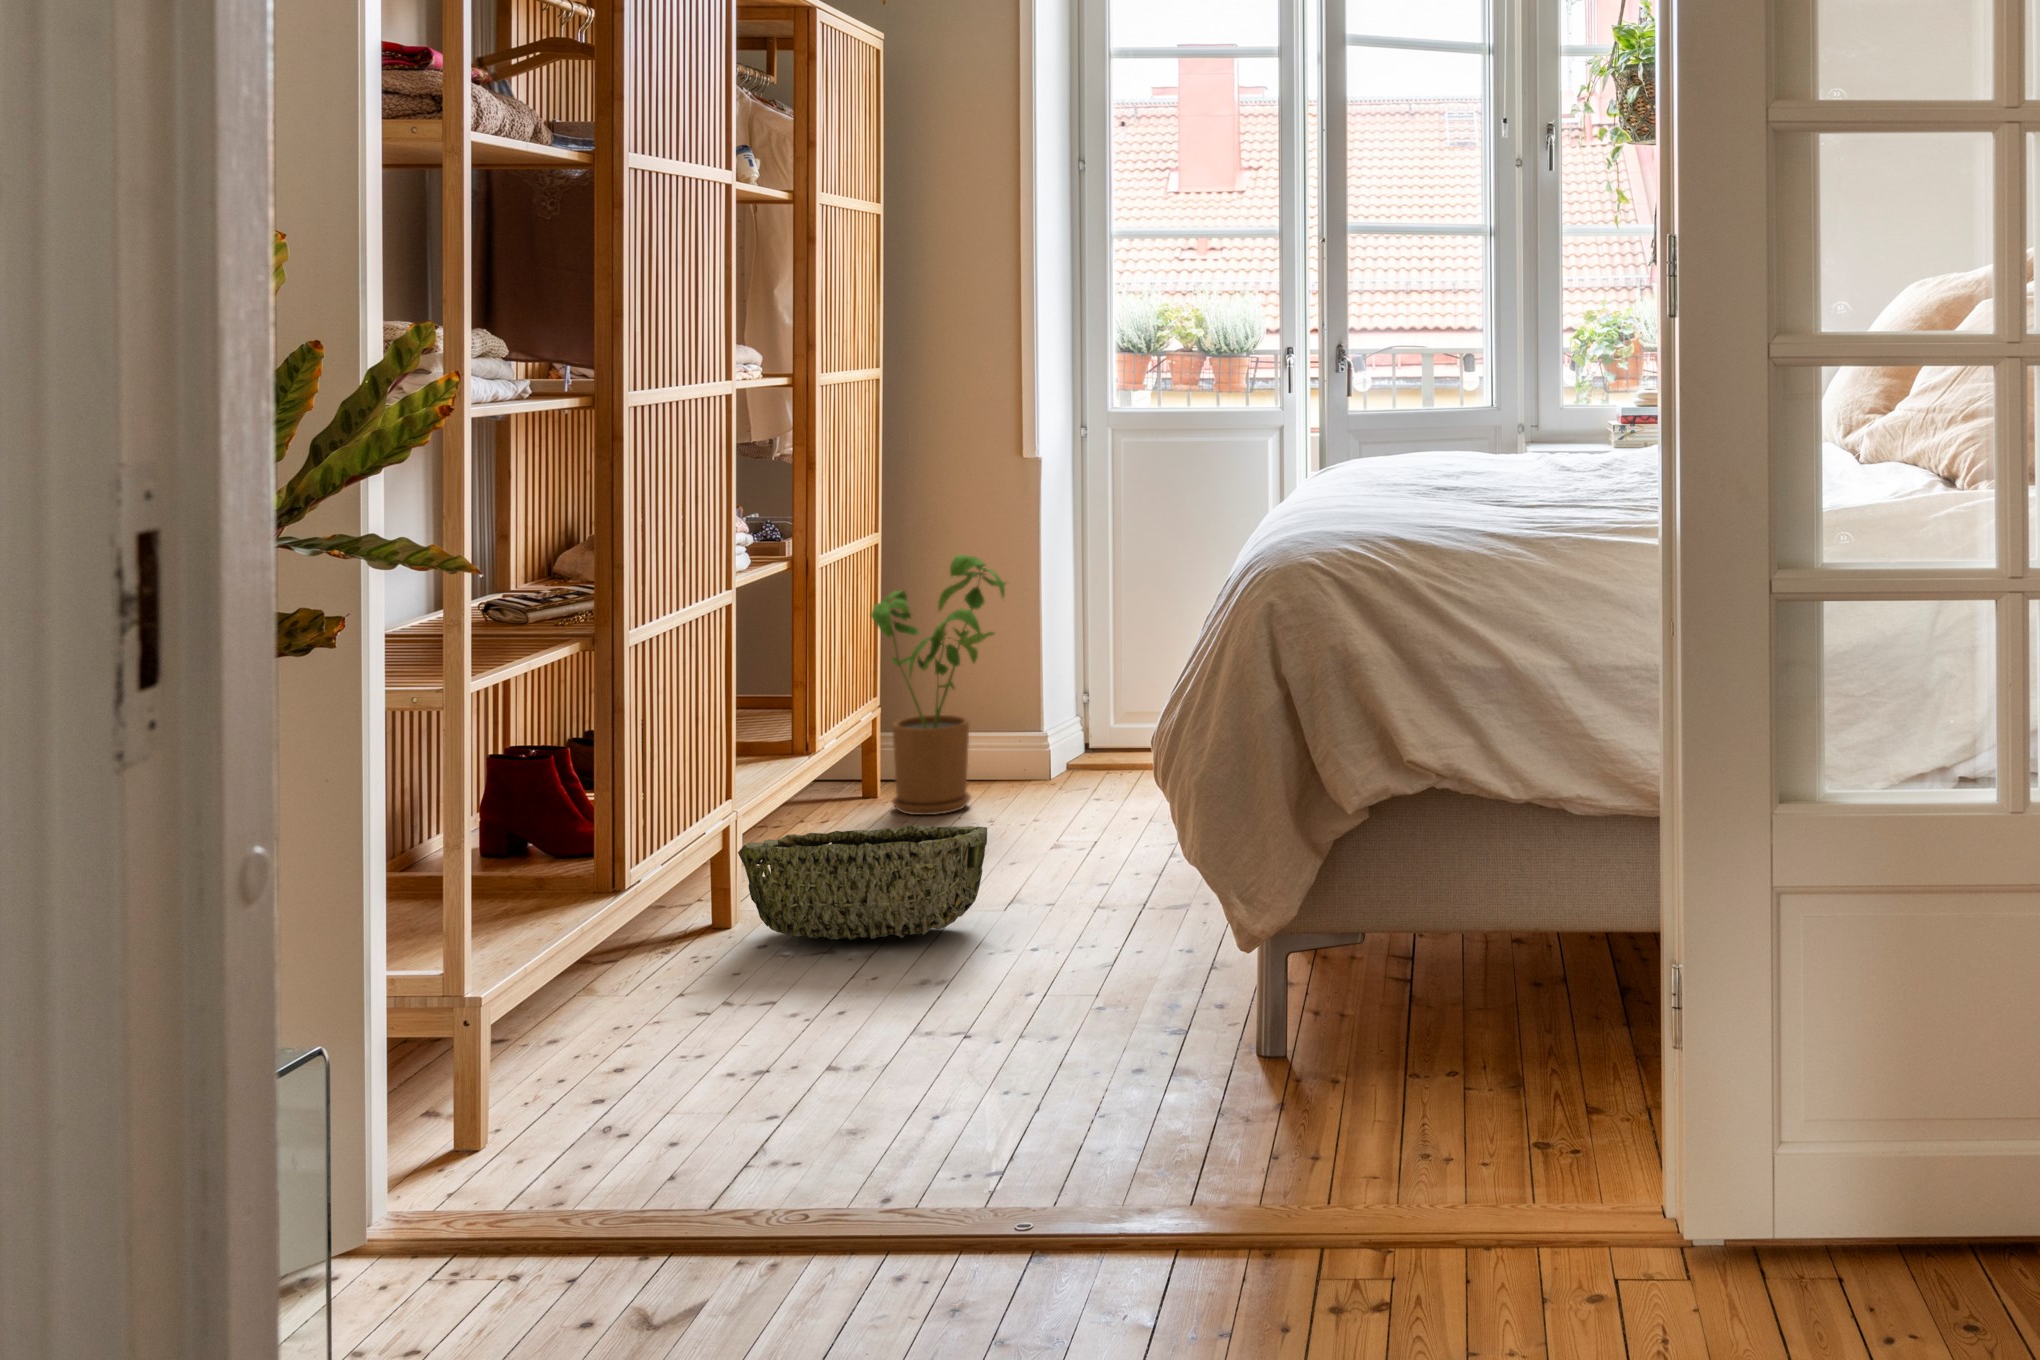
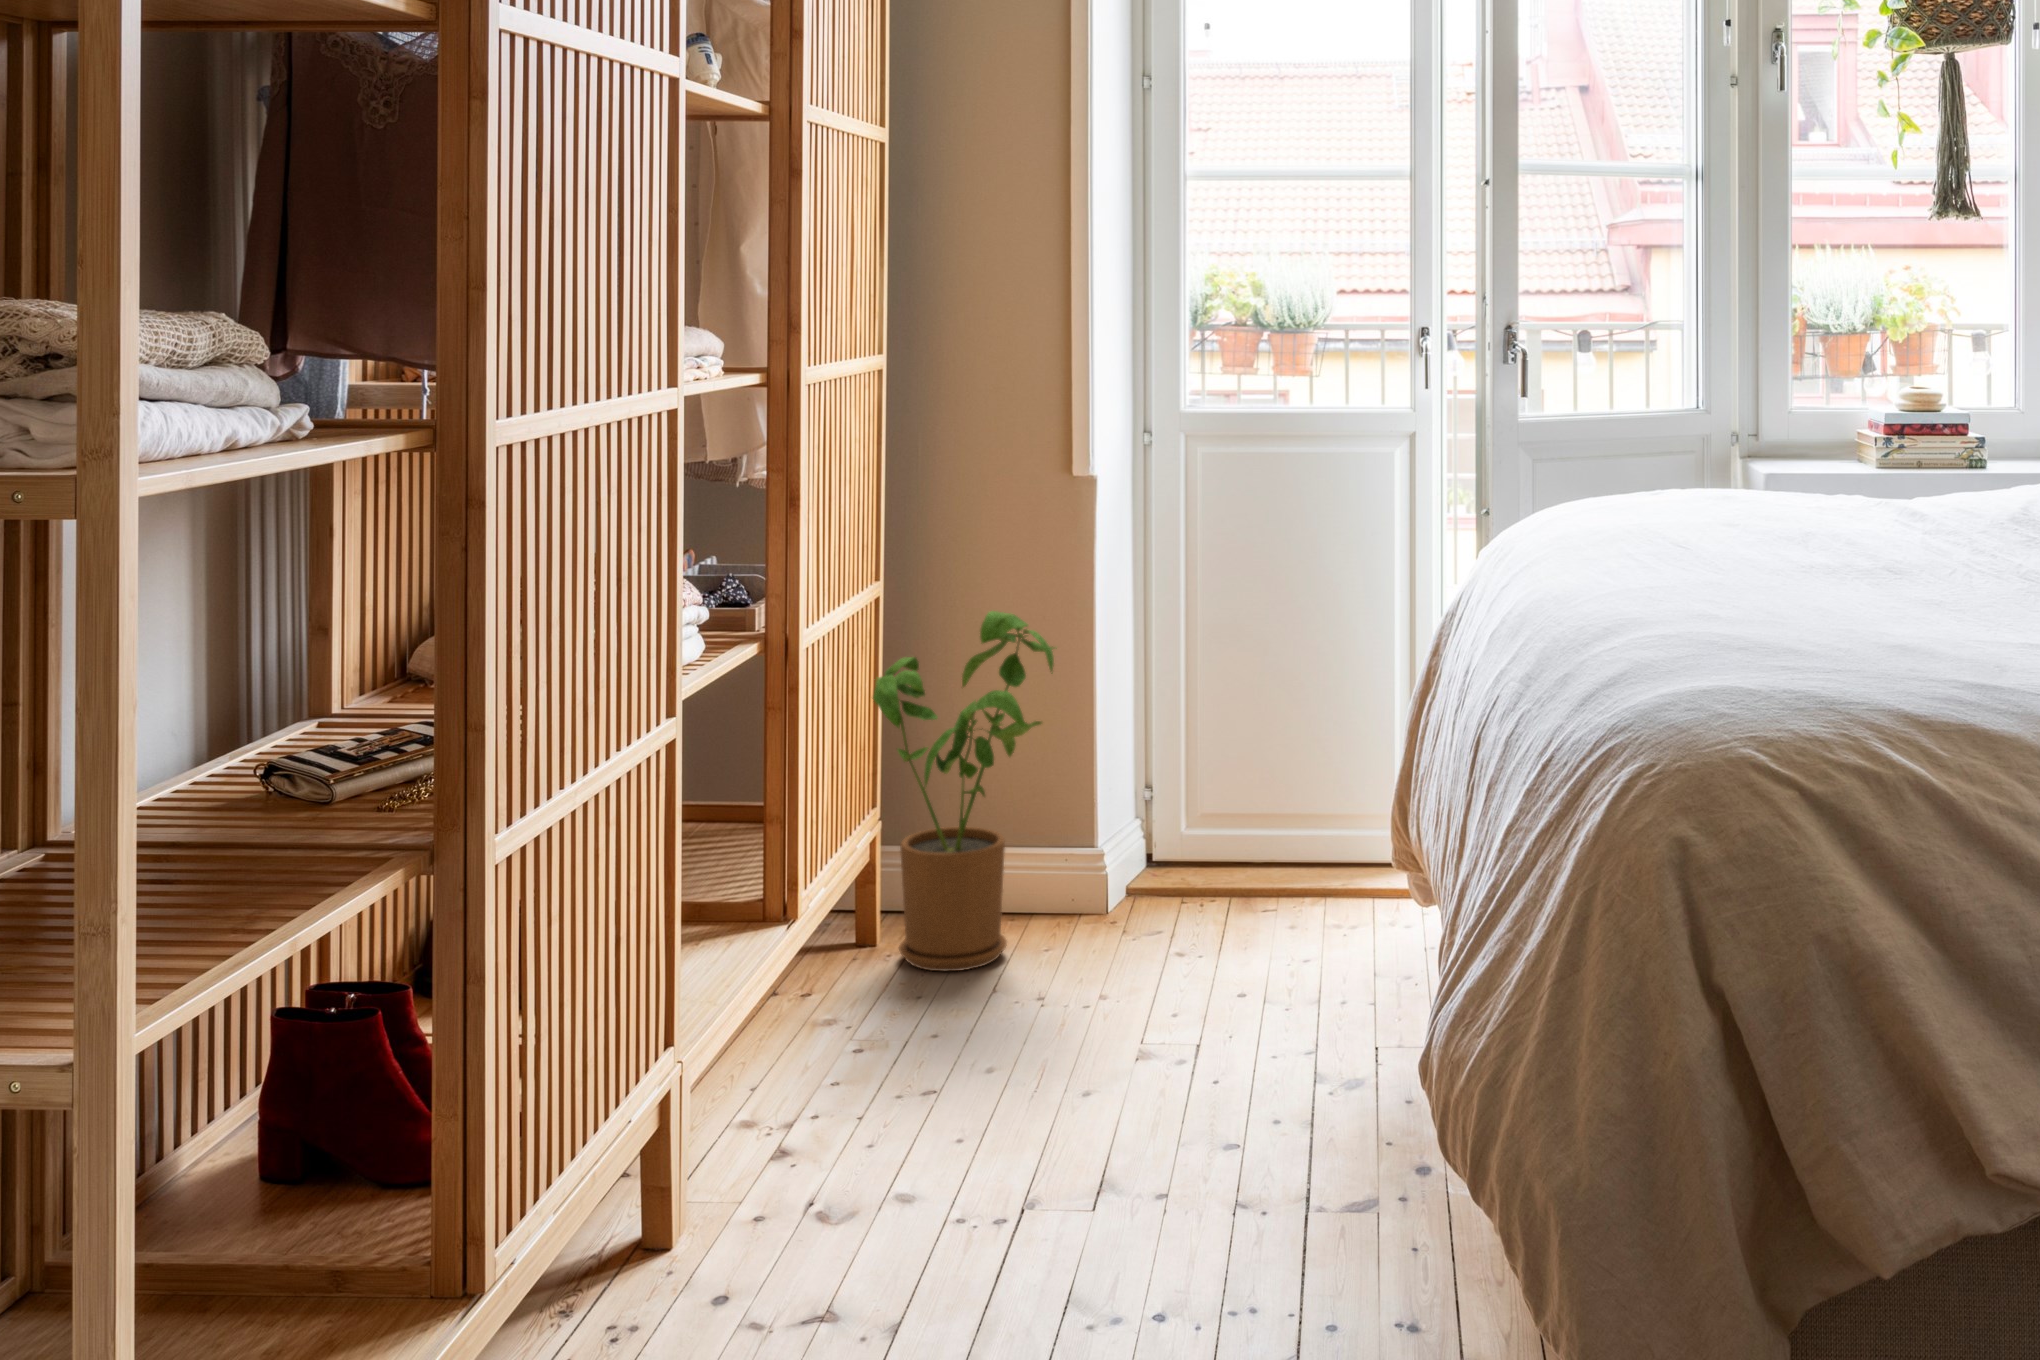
woven basket: present [738,825,987,940] -> none [682,1056,1059,1256]

